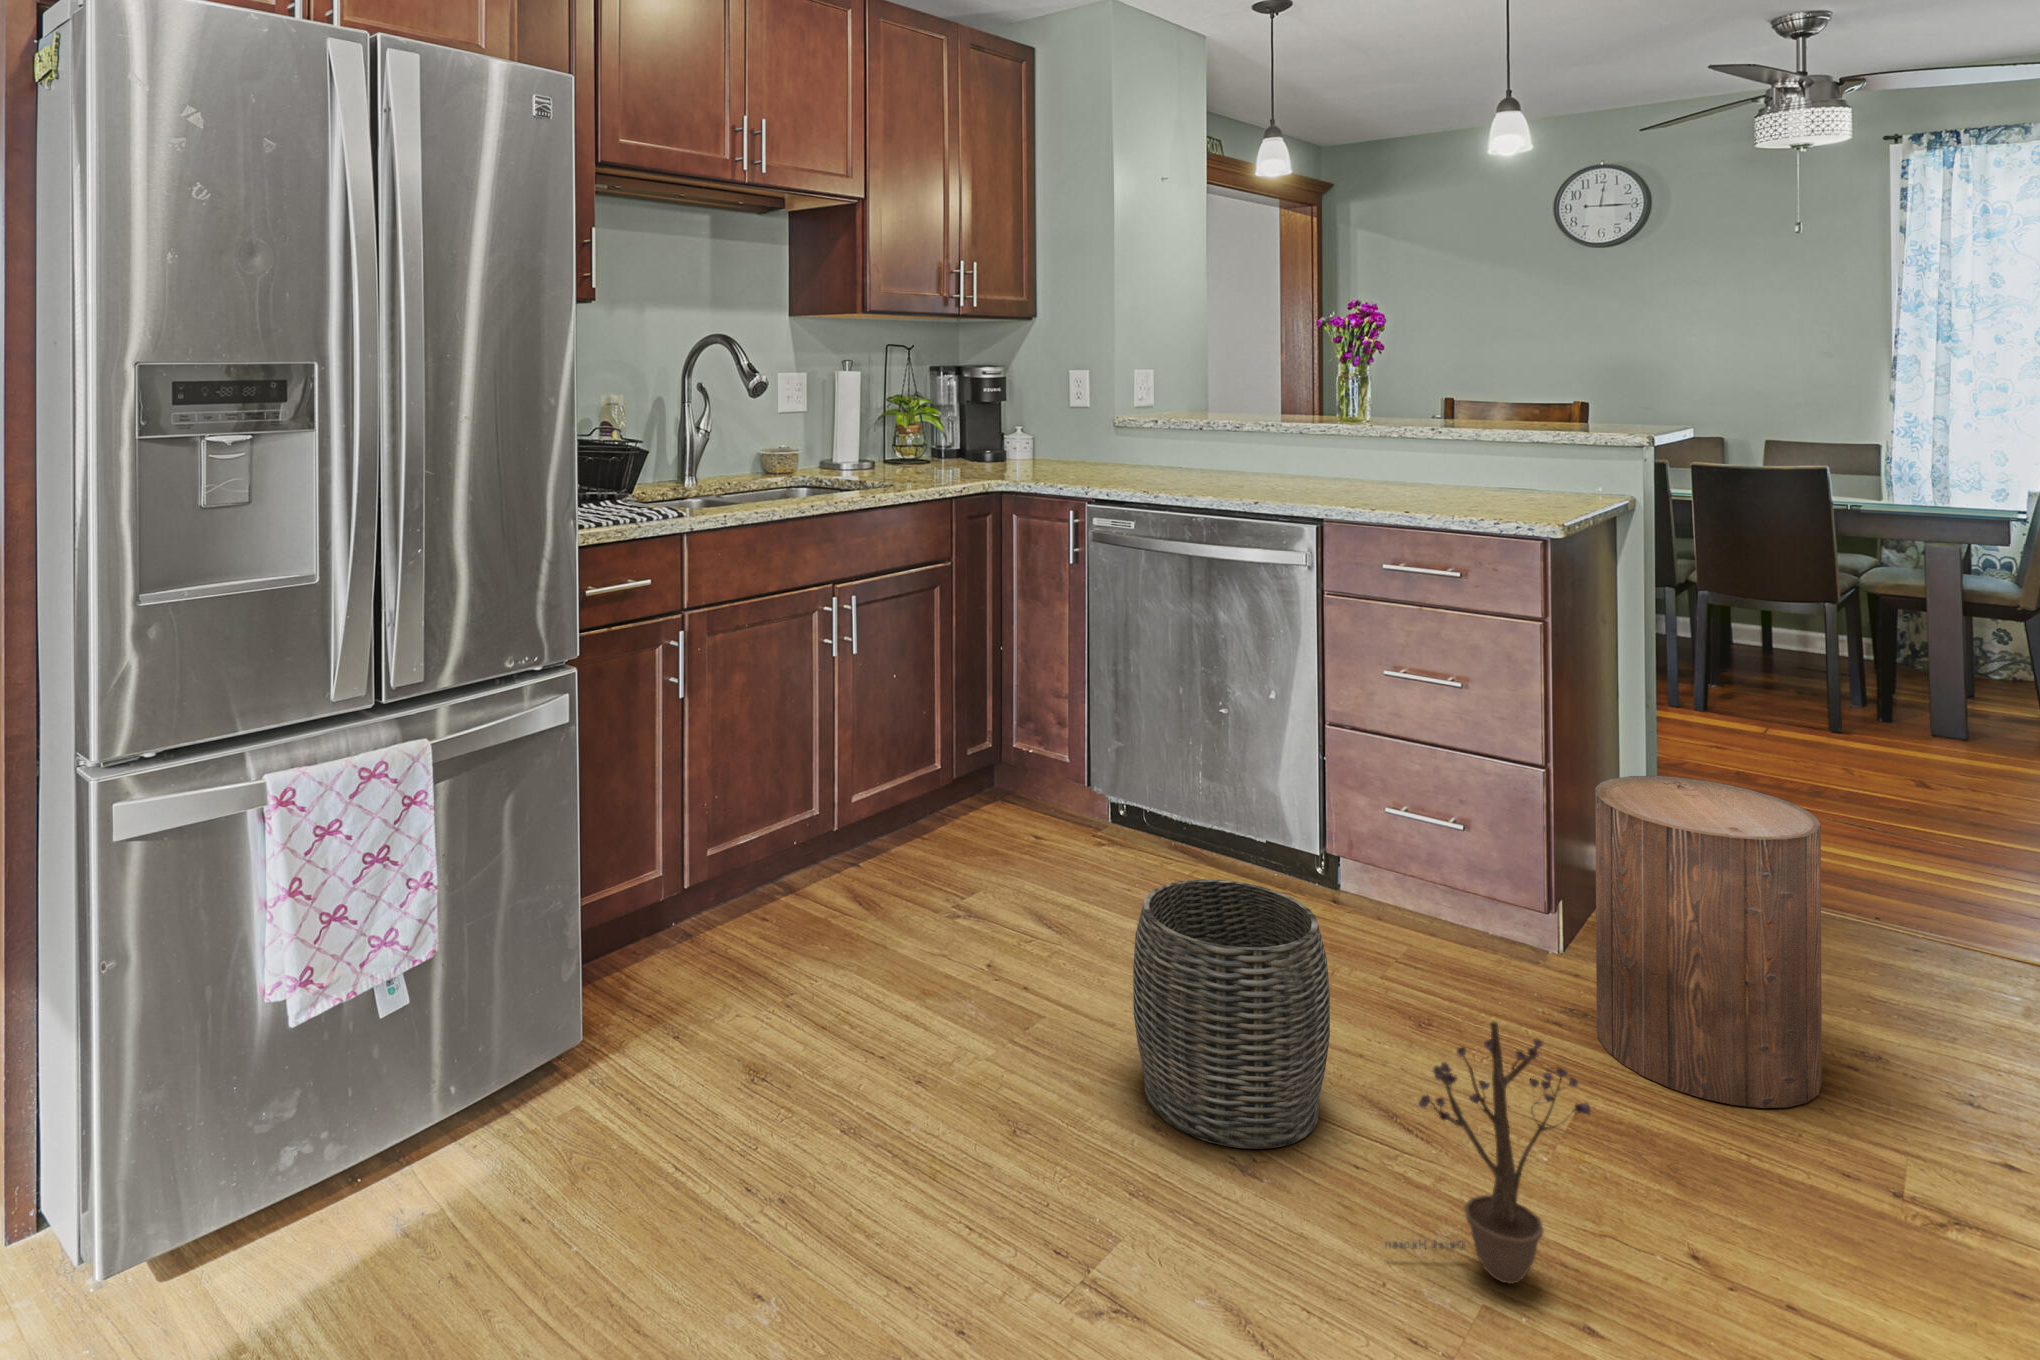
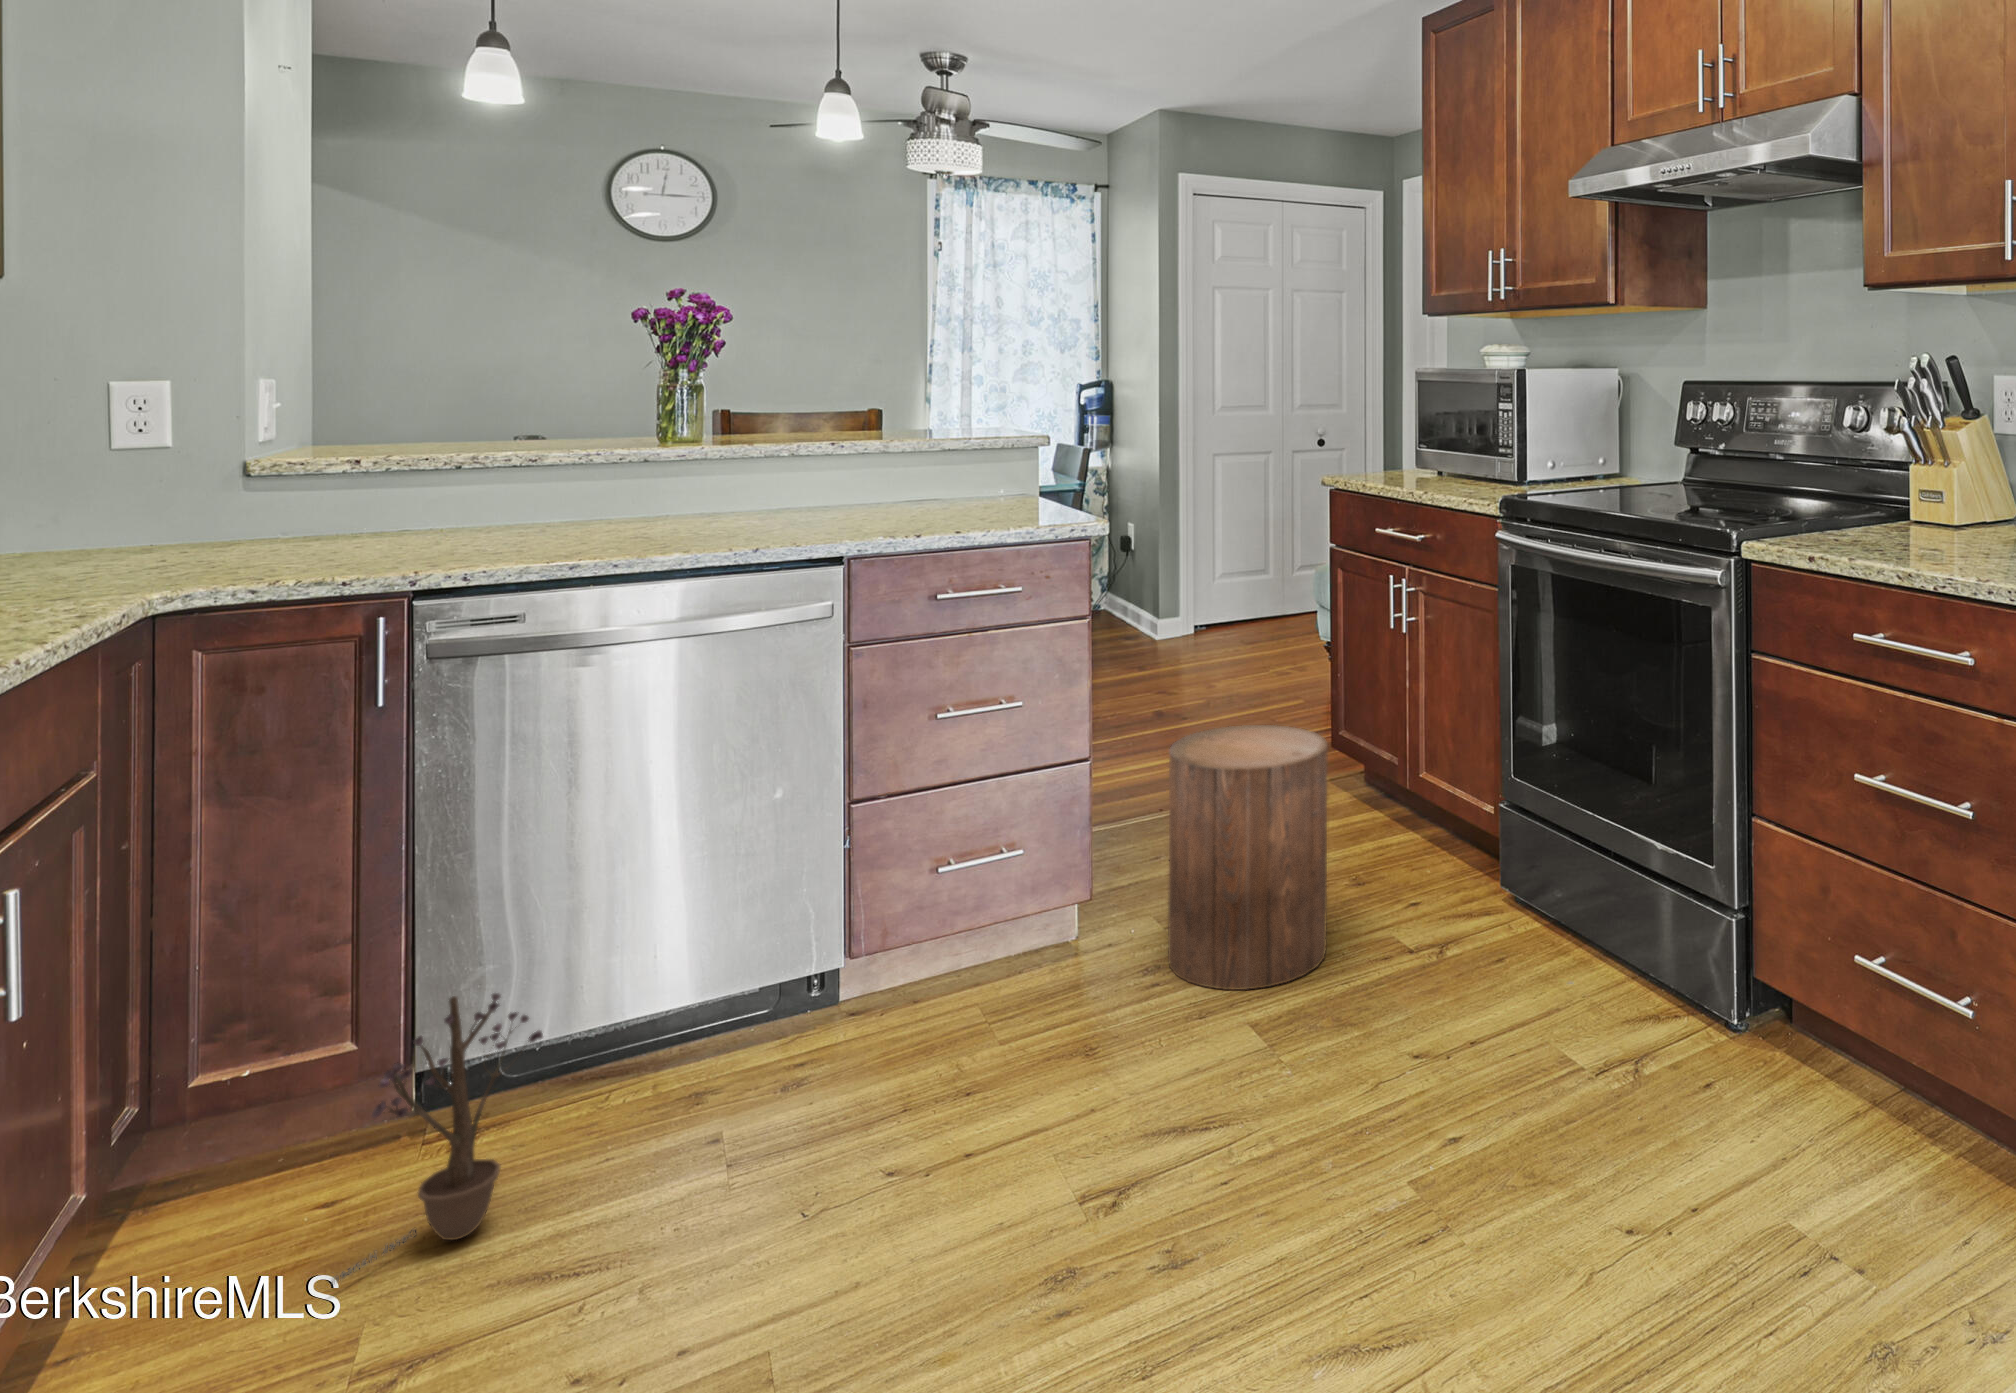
woven basket: present [1133,880,1330,1149] -> none [960,962,1183,1278]
decorative plant: present [1385,1022,1590,1284] -> present [332,993,543,1282]

